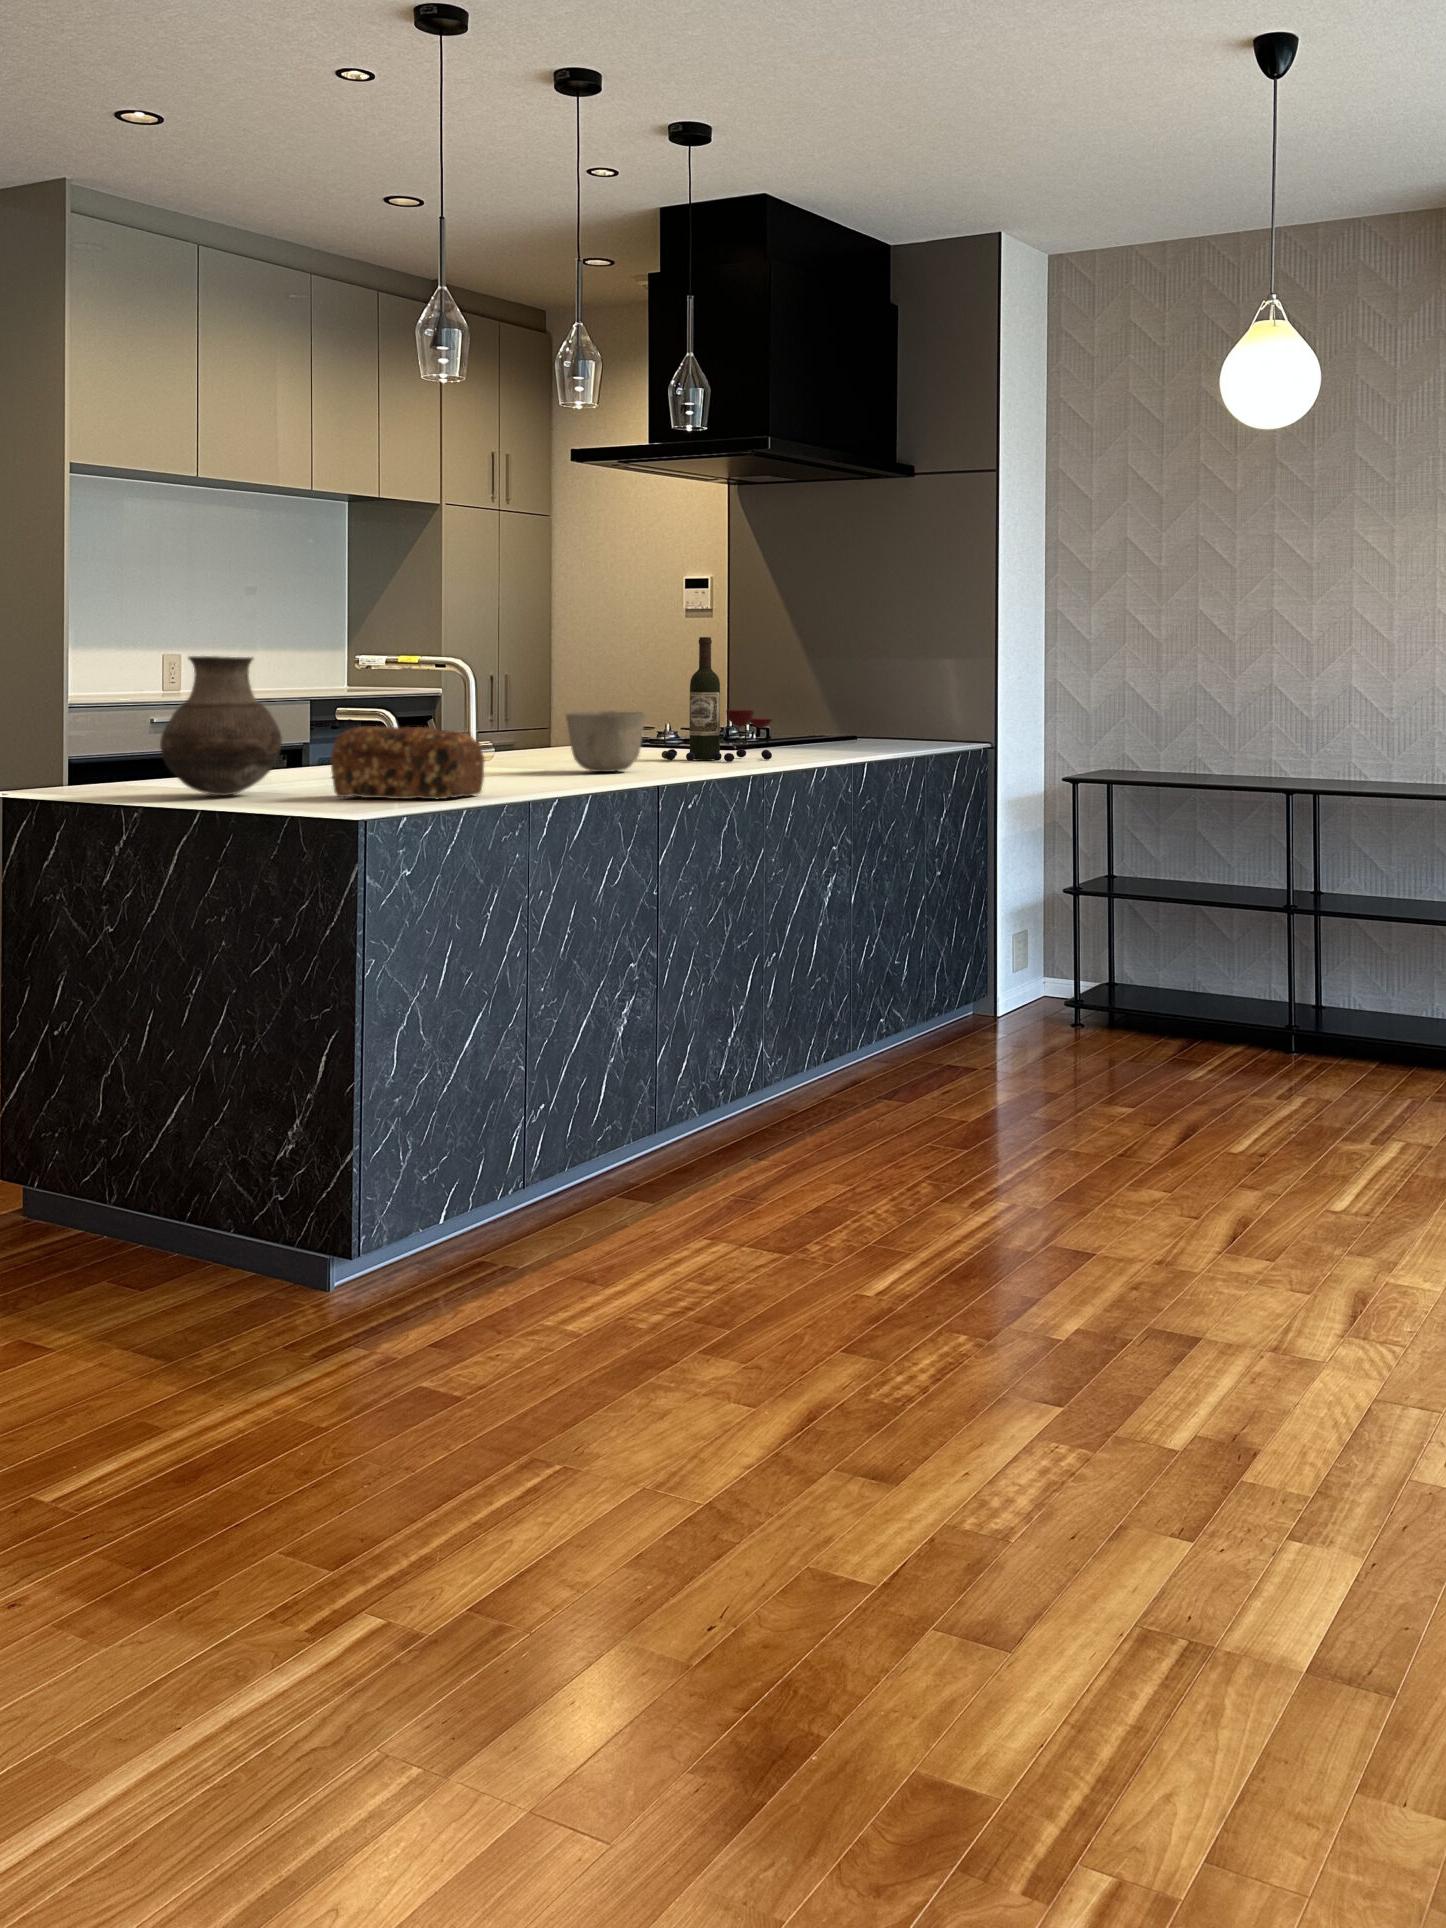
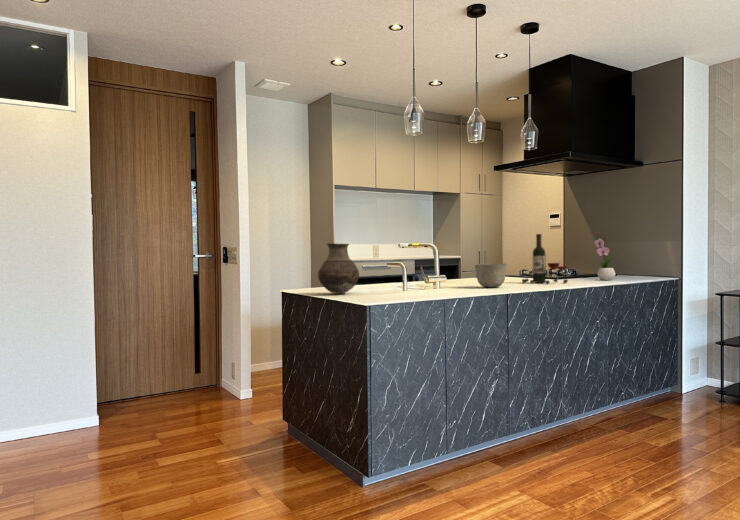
flower arrangement: none [824,635,874,751] -> present [594,233,616,280]
bread loaf: present [331,726,484,799] -> none [368,269,424,298]

